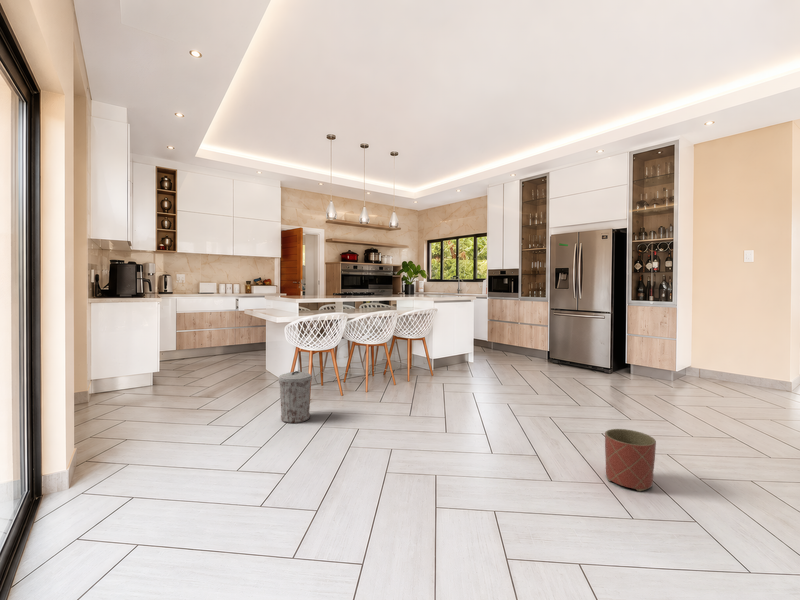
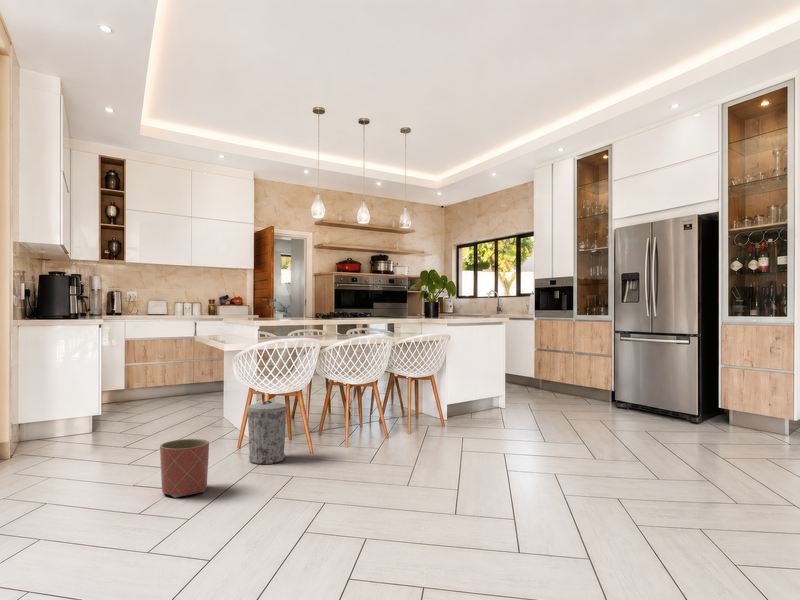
planter: present [605,429,656,491] -> present [160,439,209,498]

